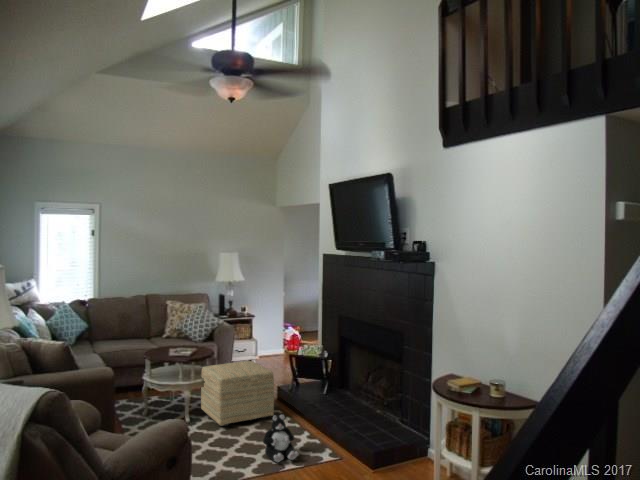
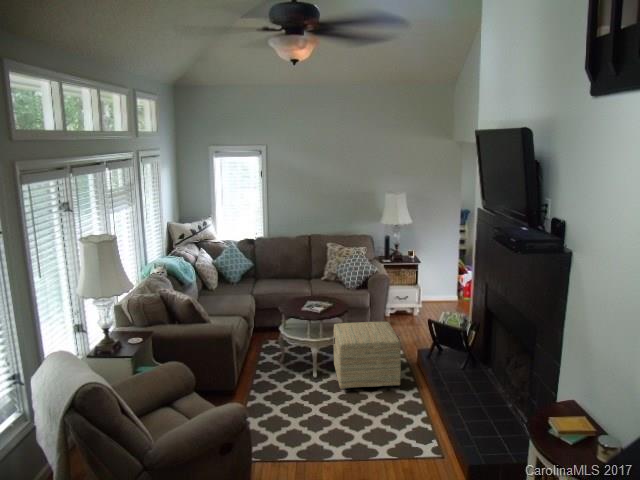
plush toy: present [263,414,298,462] -> none [364,396,399,448]

